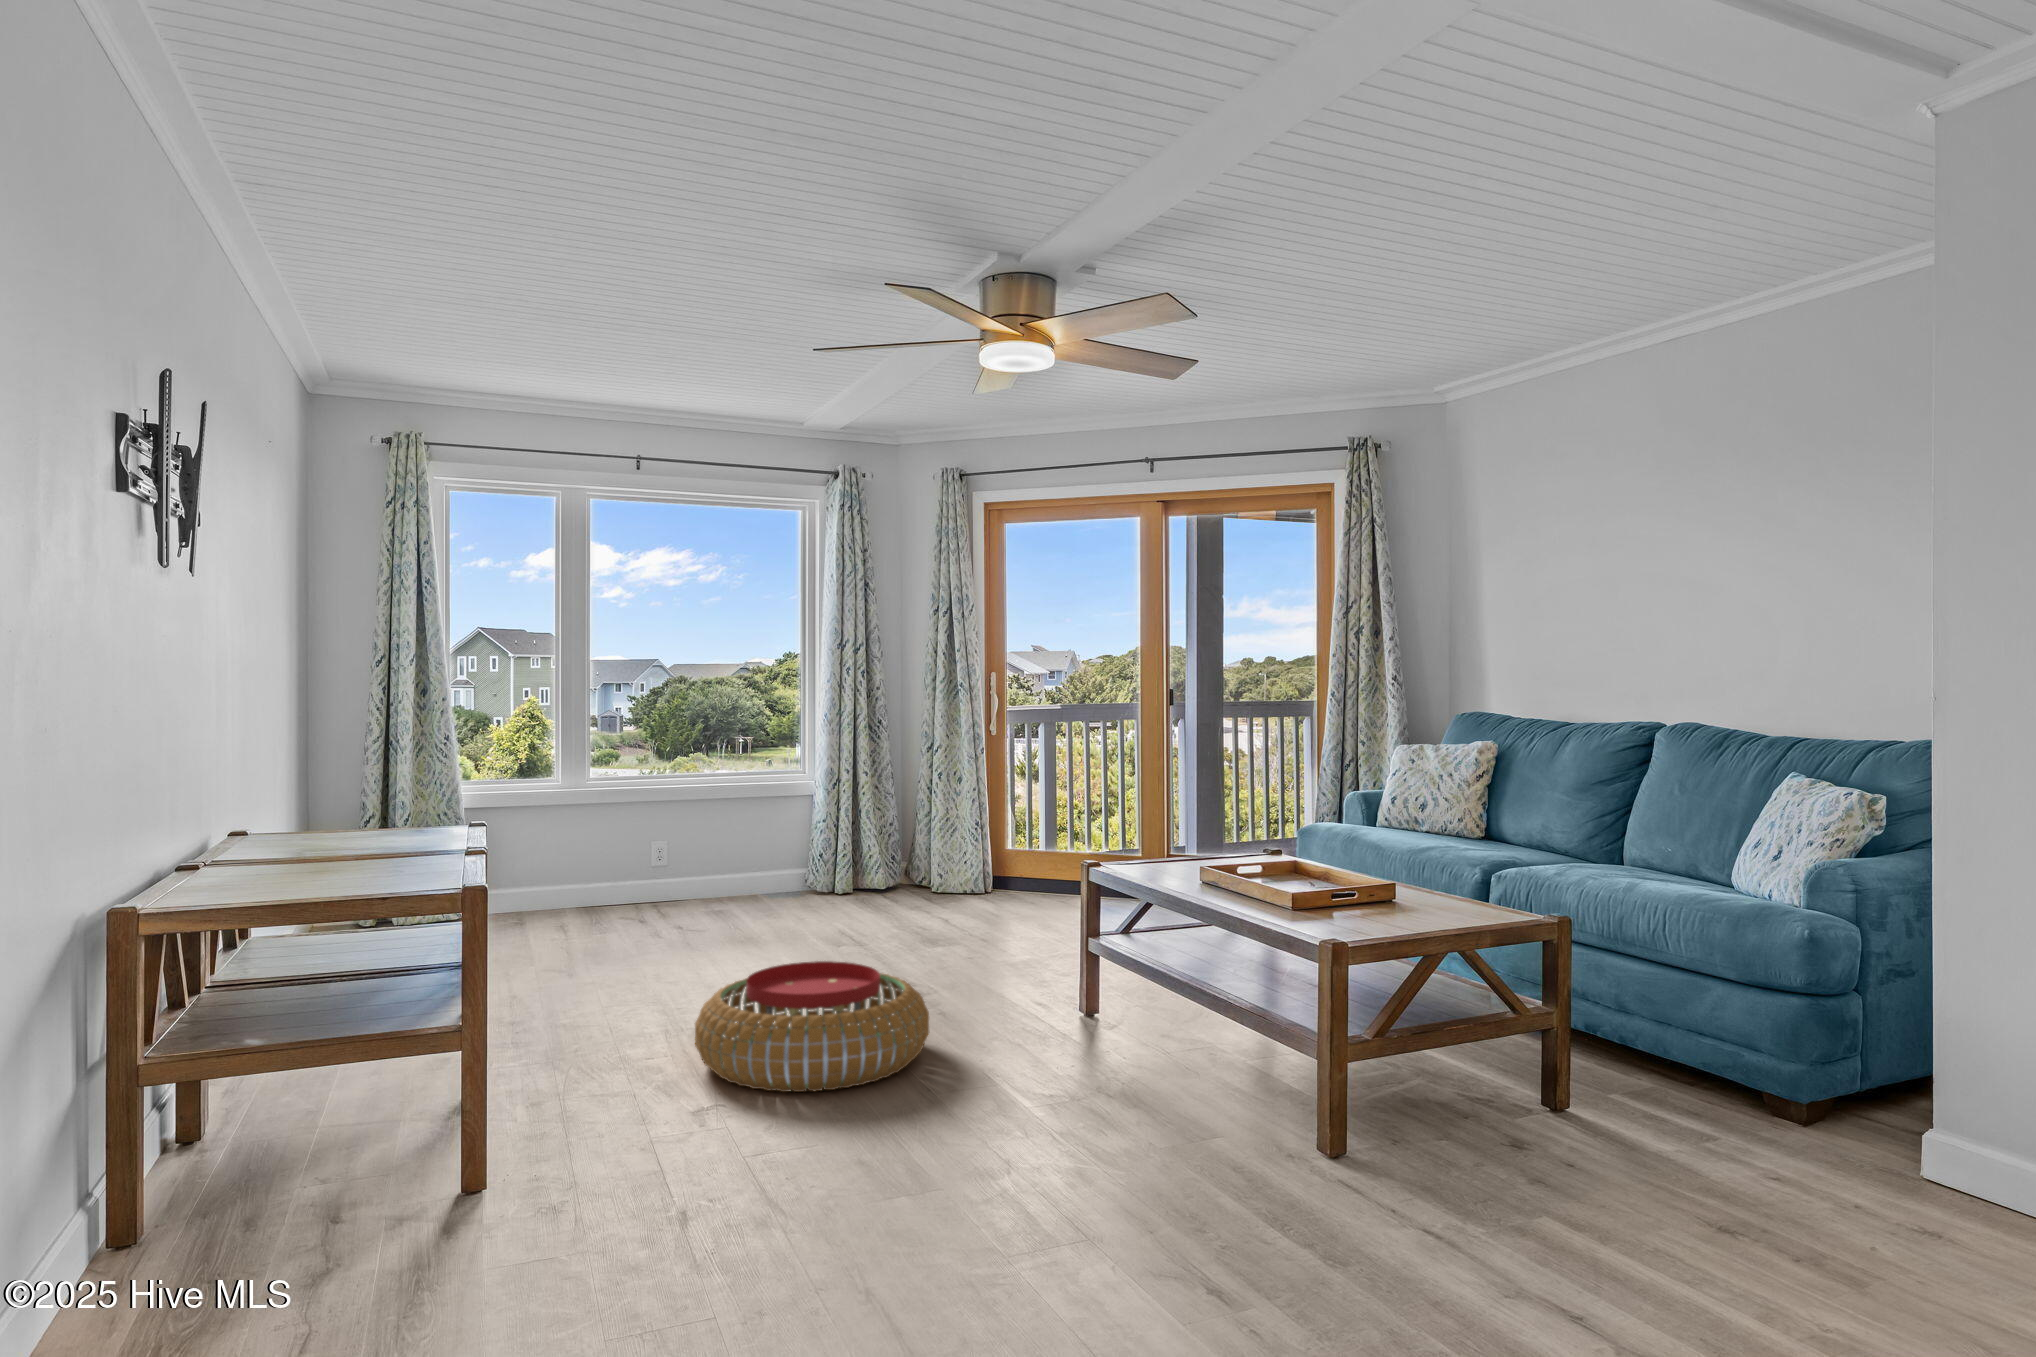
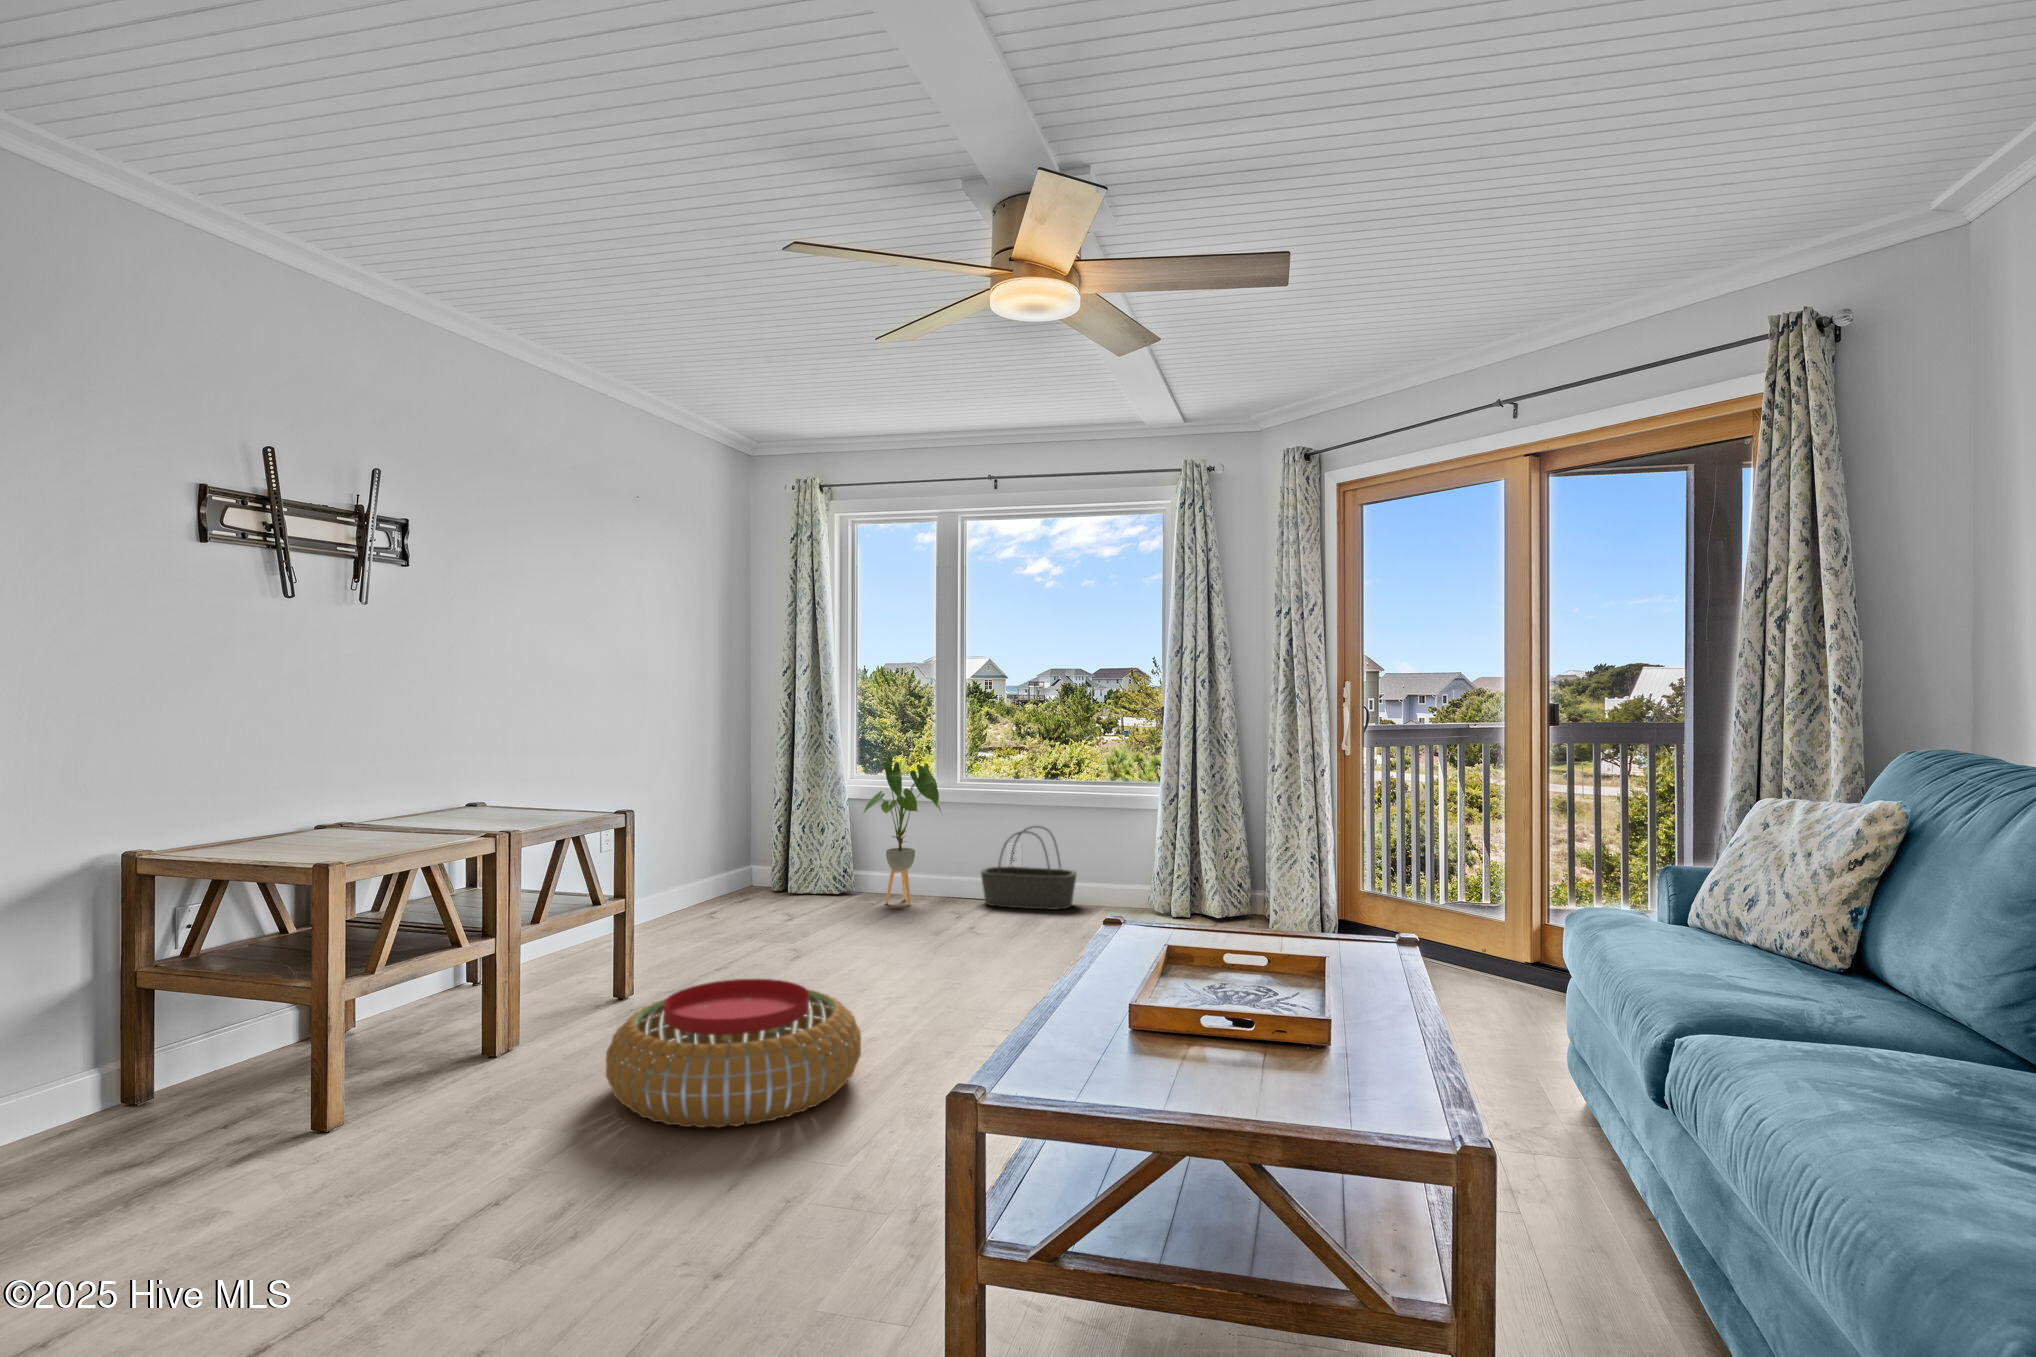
house plant: none [519,763,616,923] -> present [863,762,941,904]
basket: none [638,822,743,910] -> present [981,826,1077,909]

